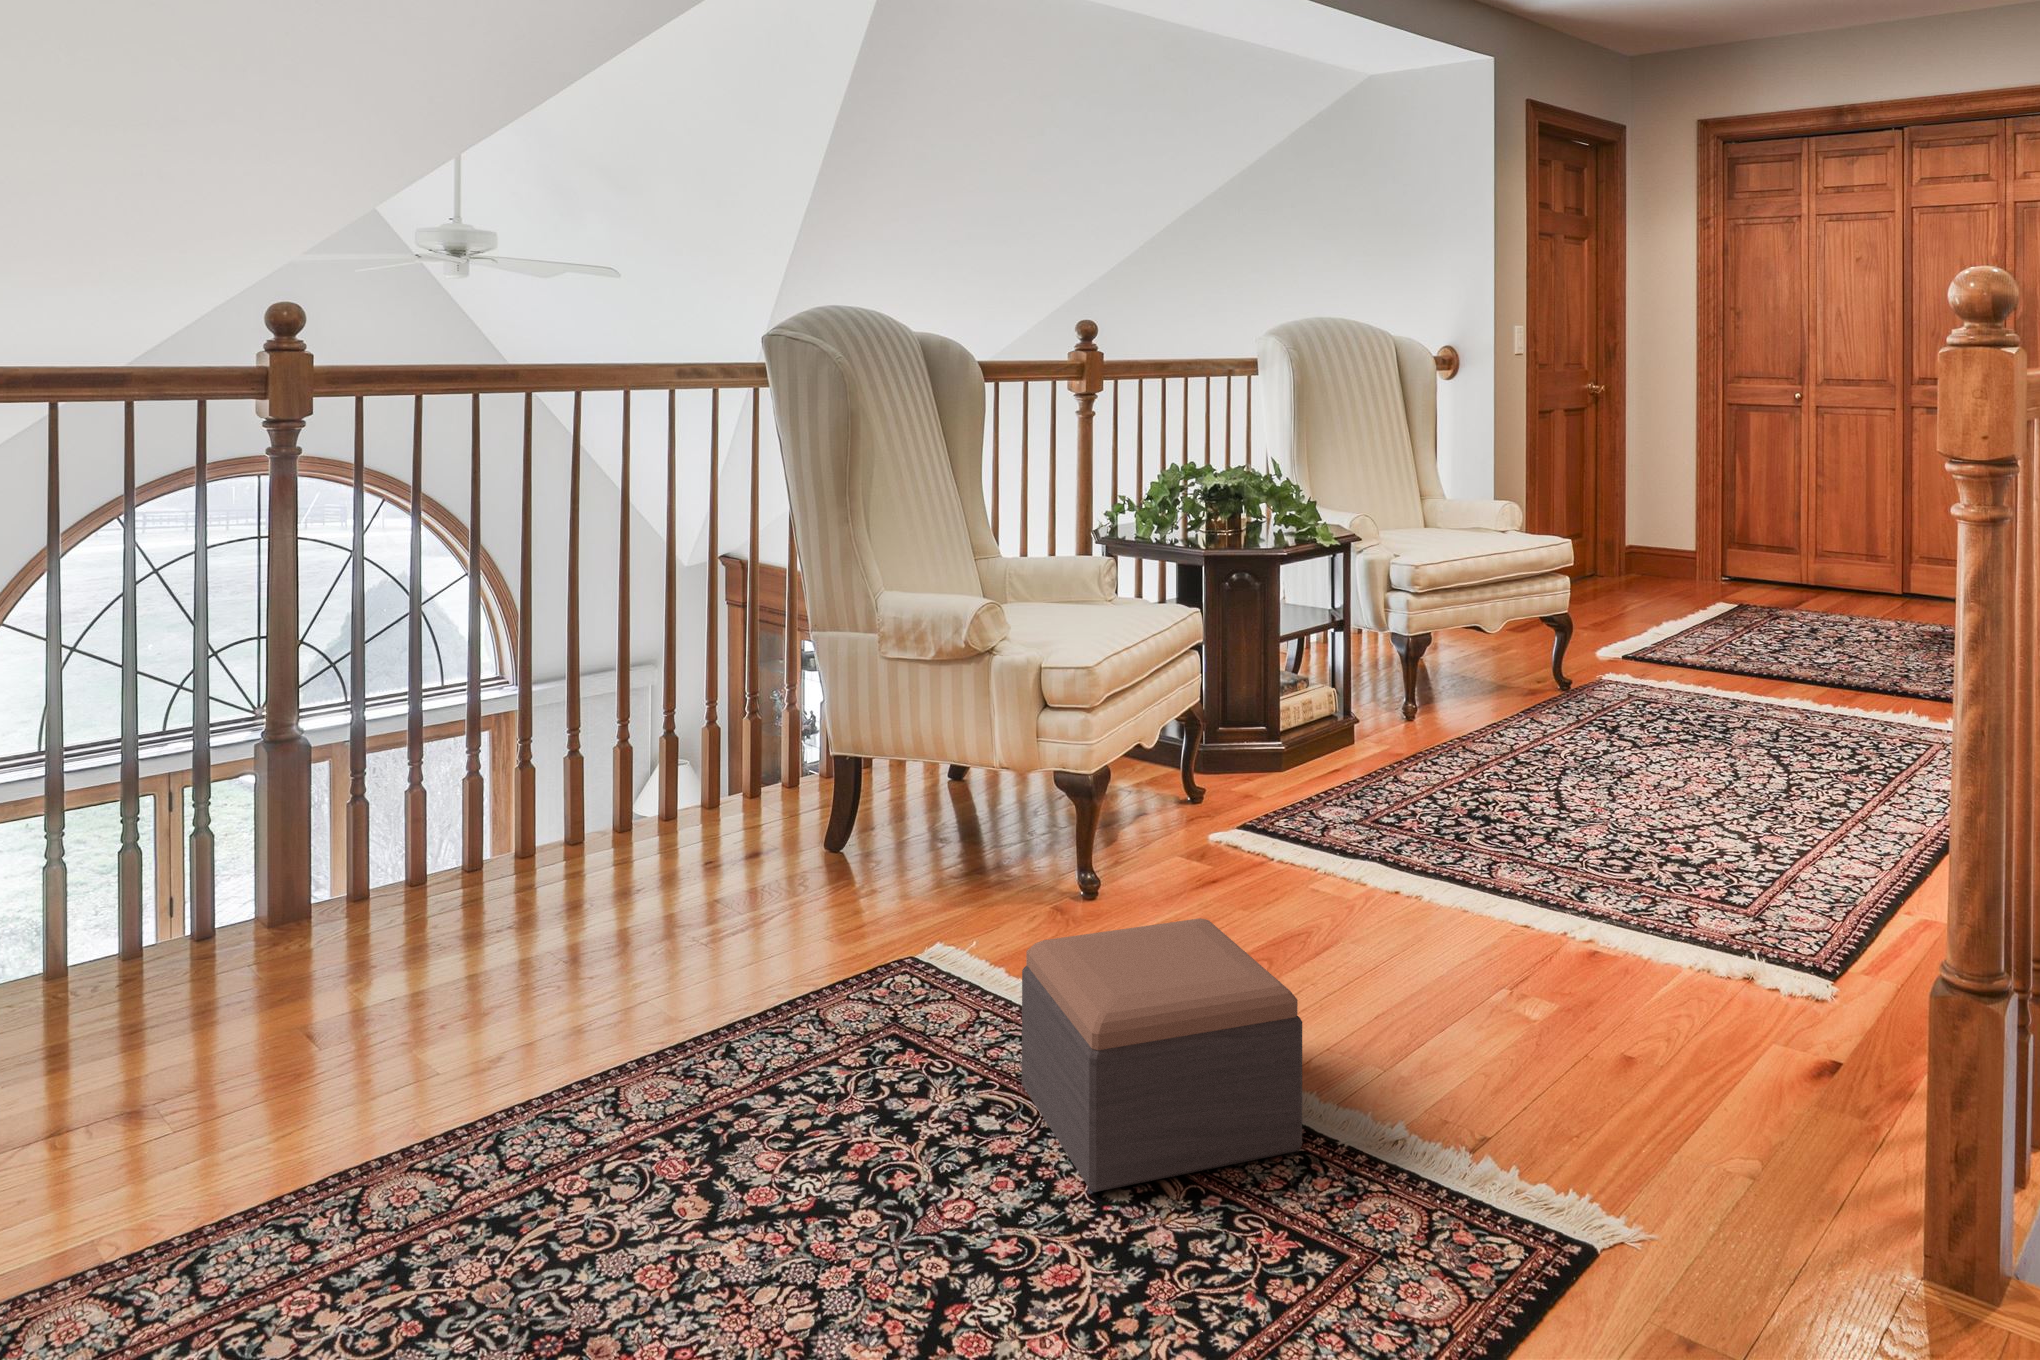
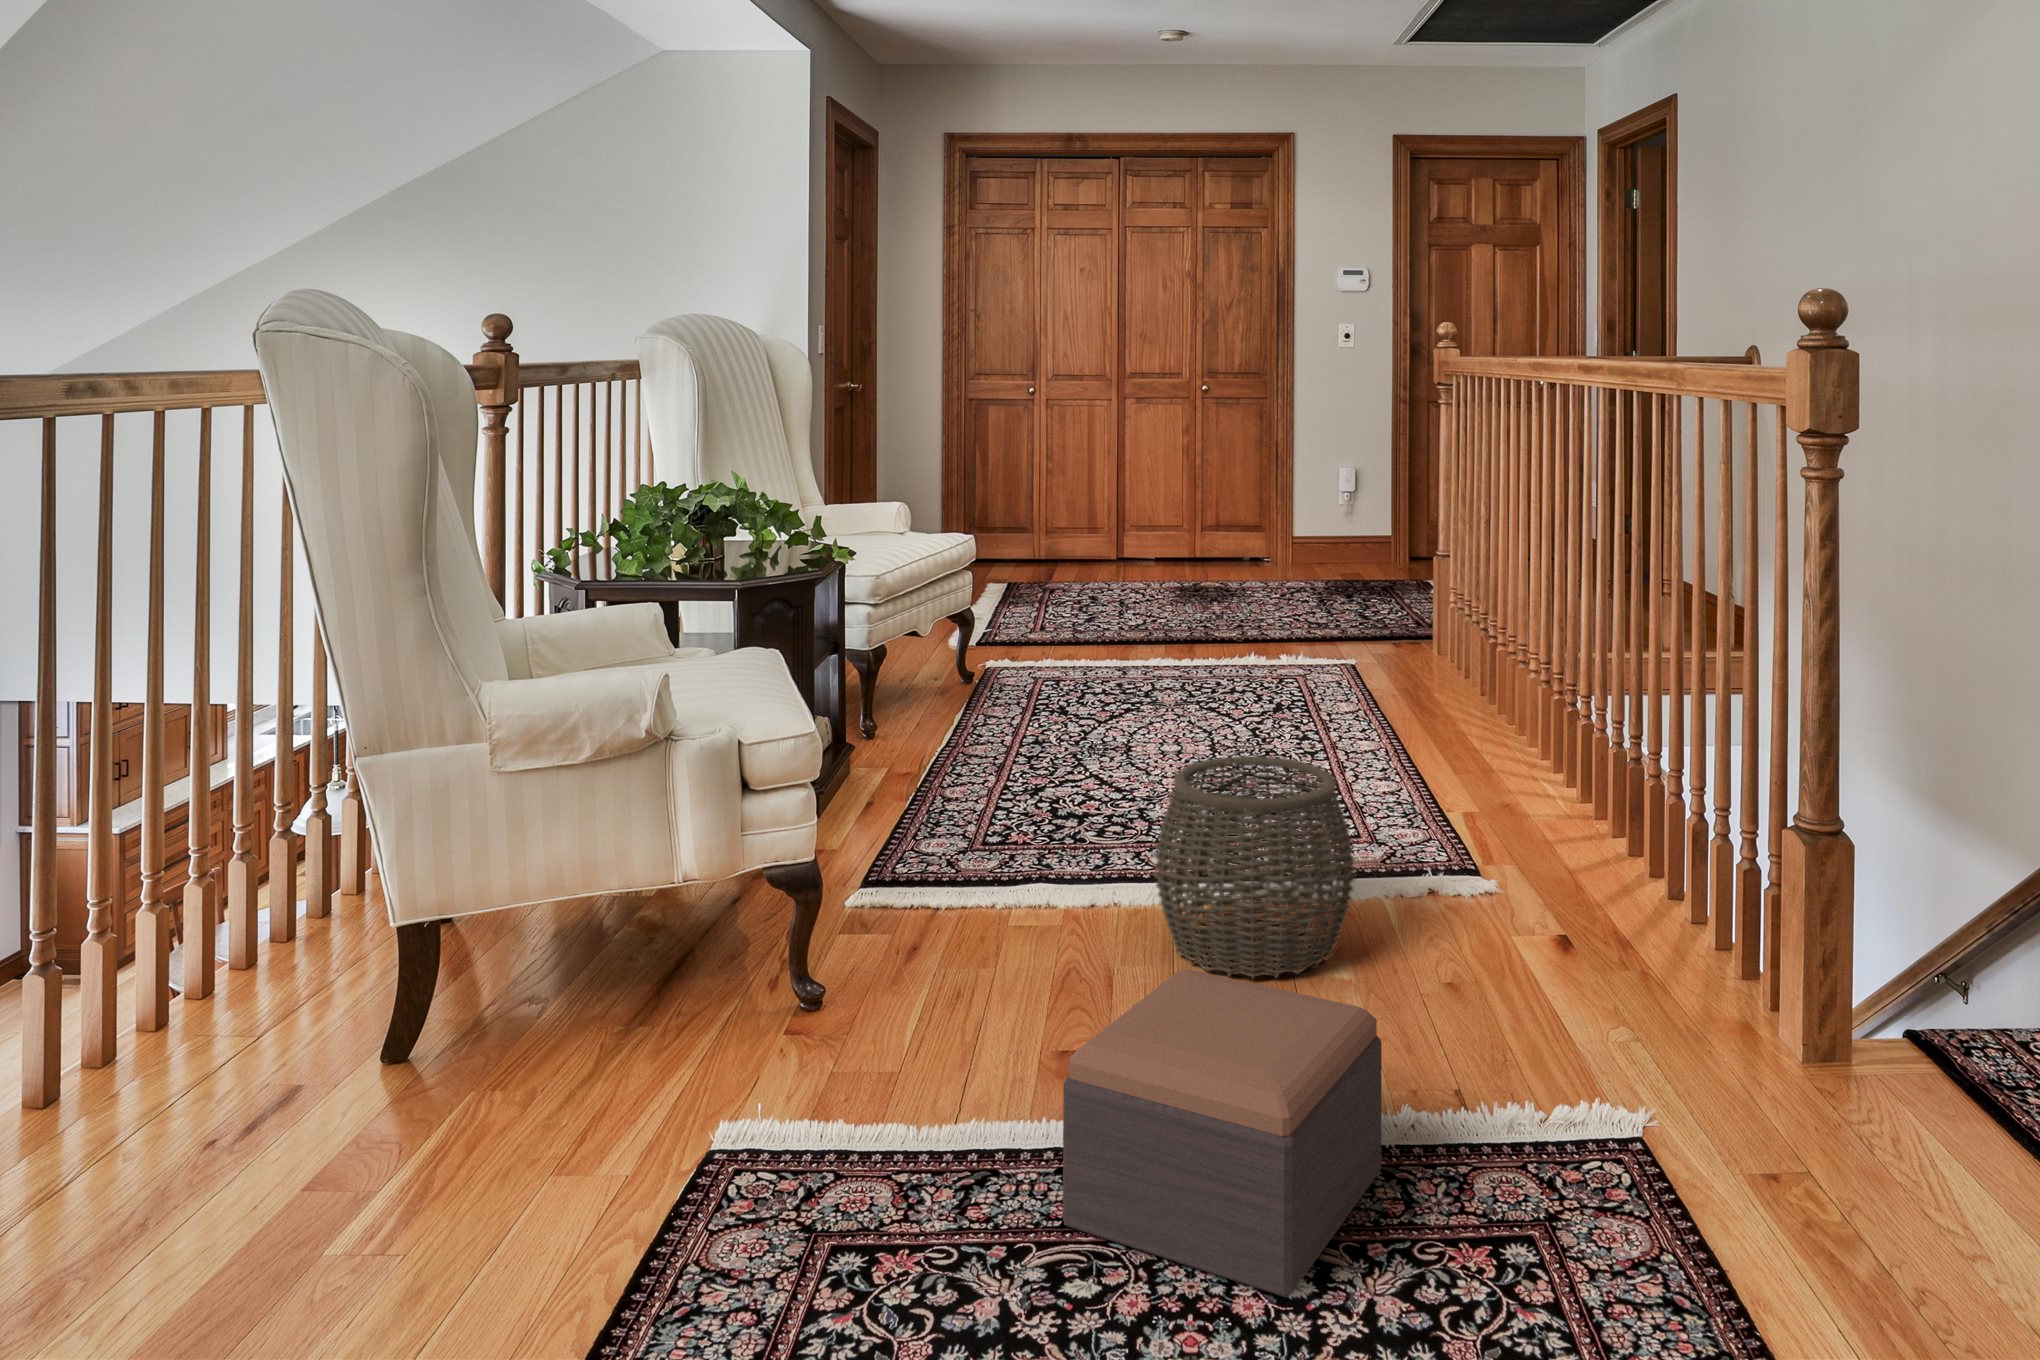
woven basket: none [1370,766,1582,993] -> present [1155,756,1355,978]

